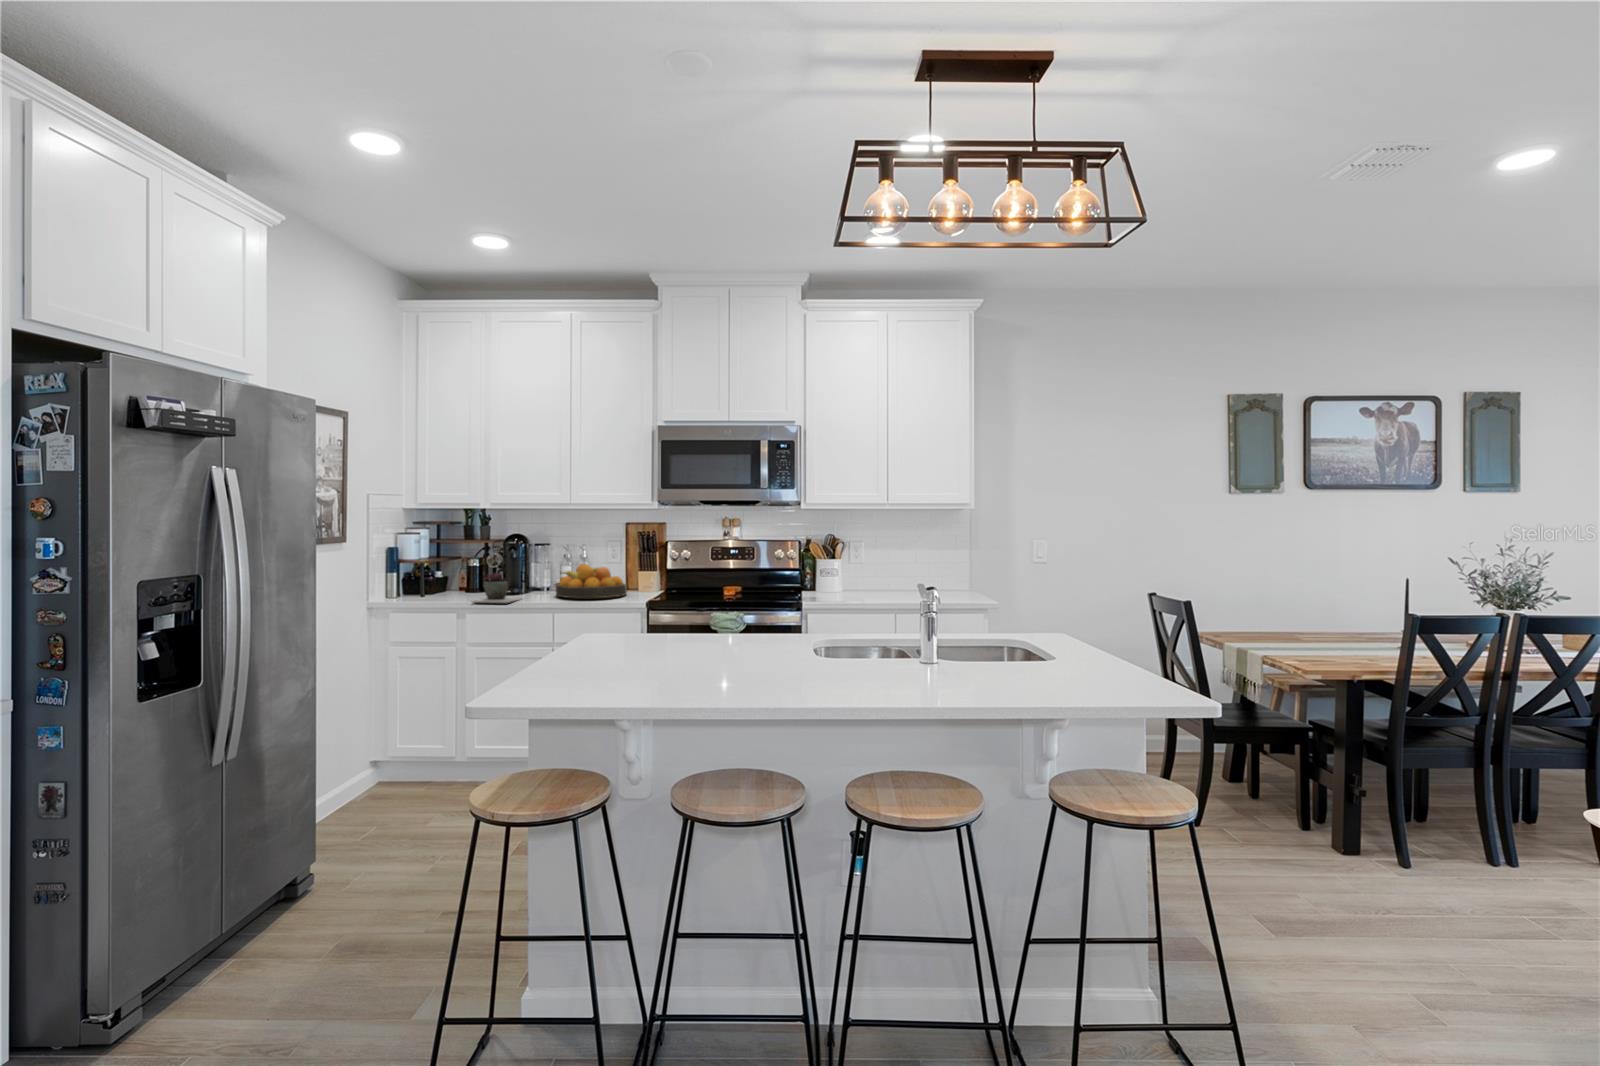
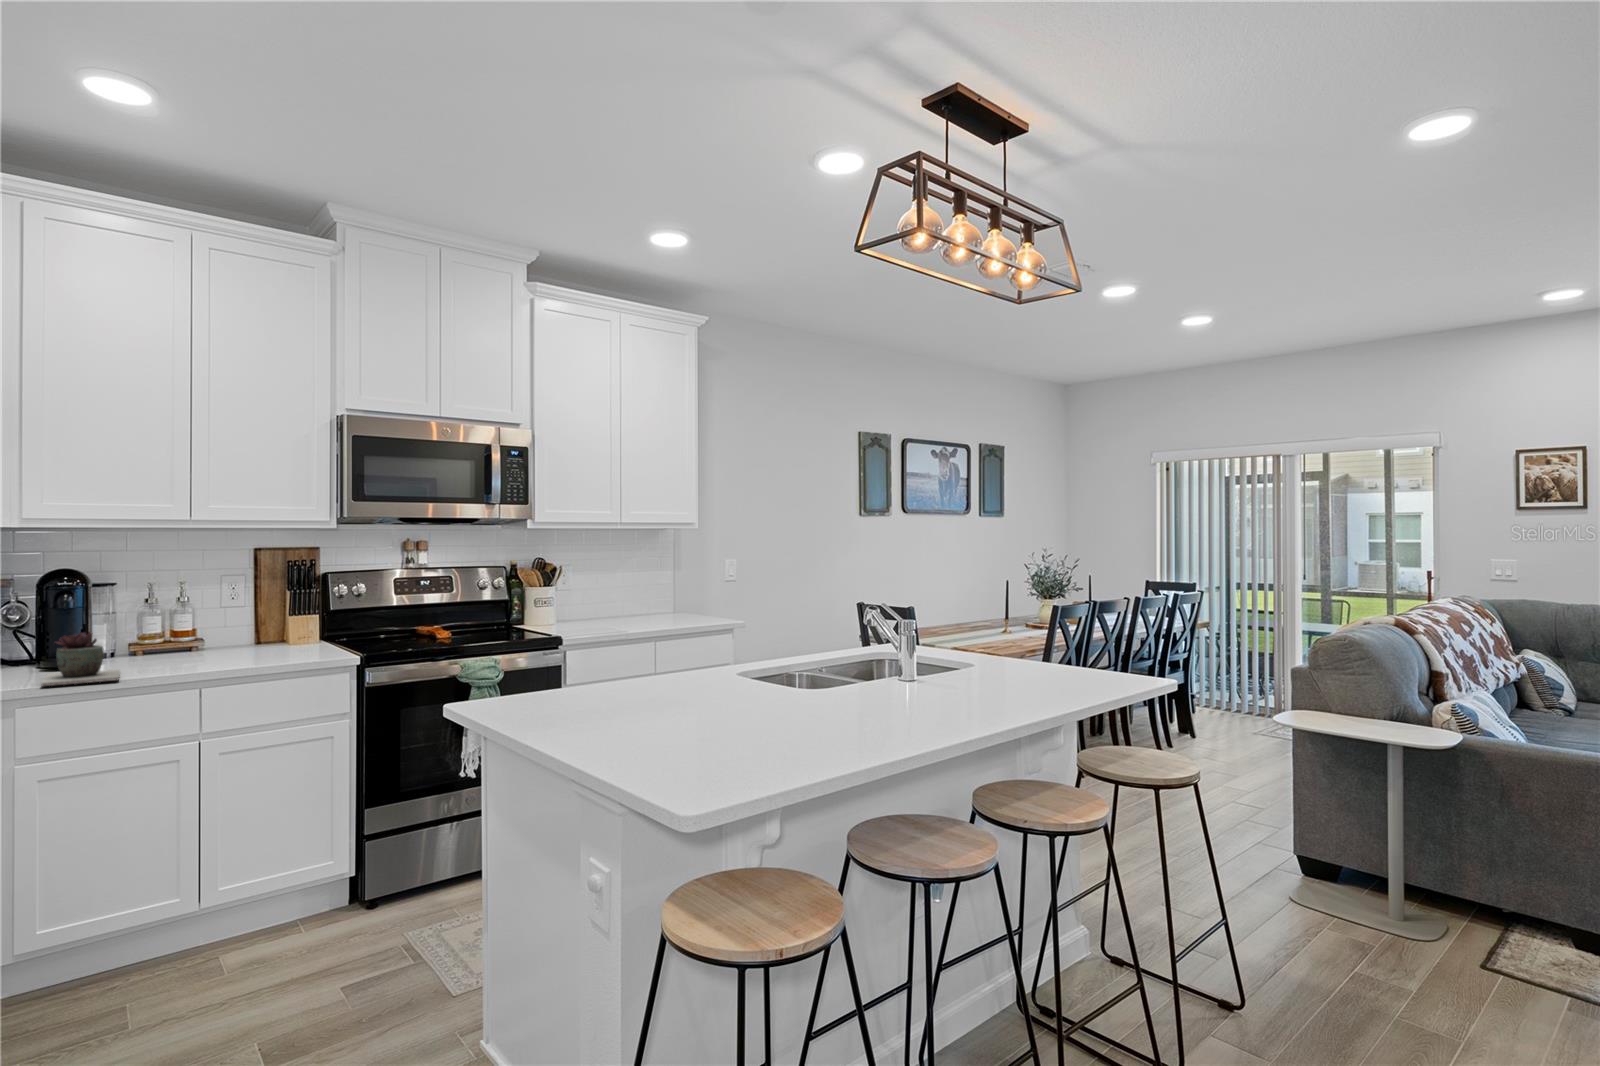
fruit bowl: present [556,564,627,598] -> none [167,610,290,662]

